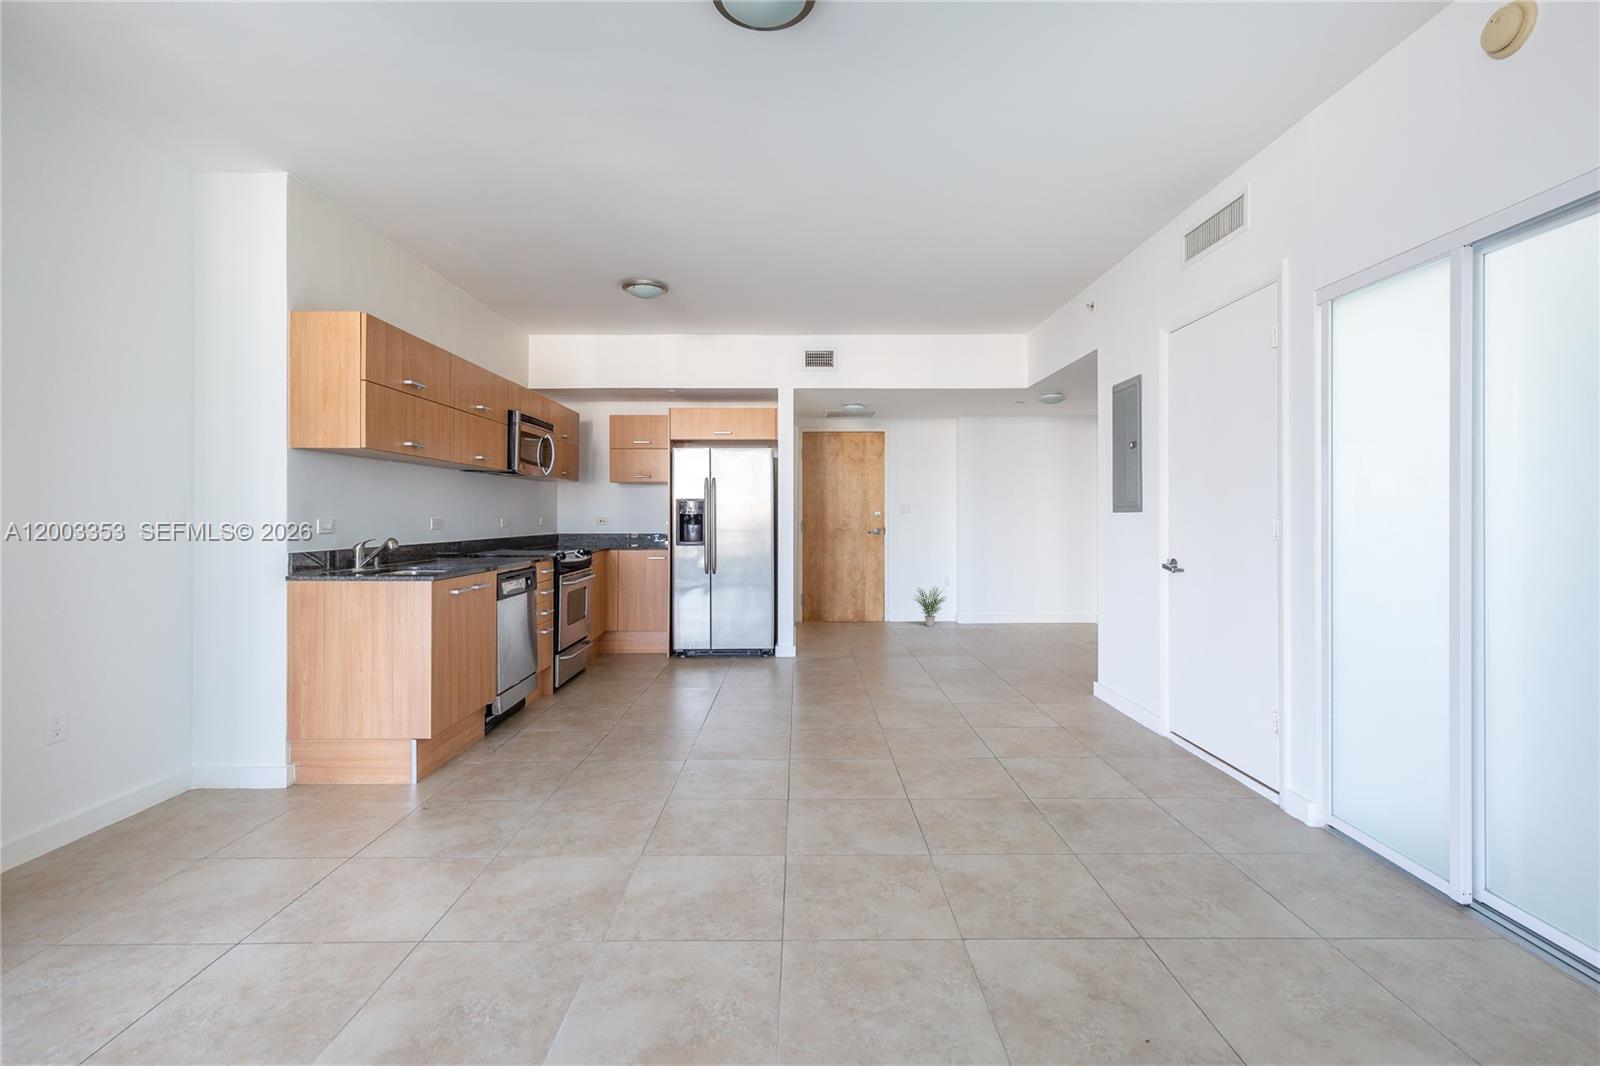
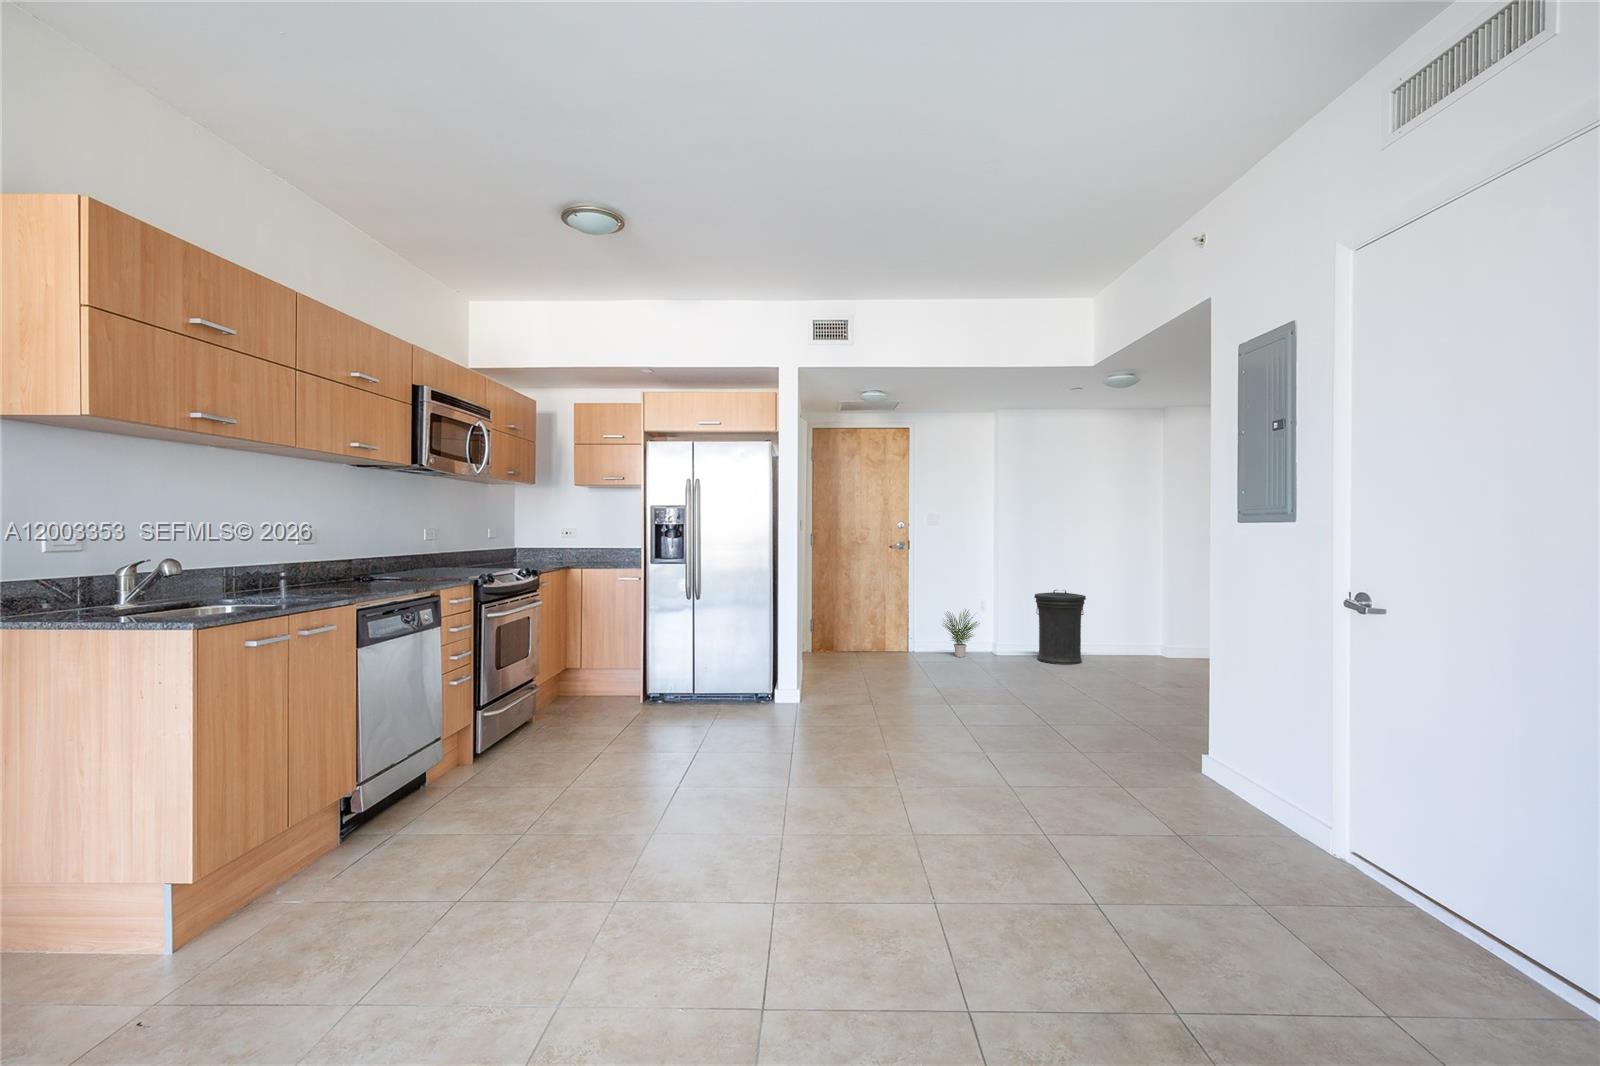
trash can: none [992,569,1035,631] -> present [1034,590,1086,665]

